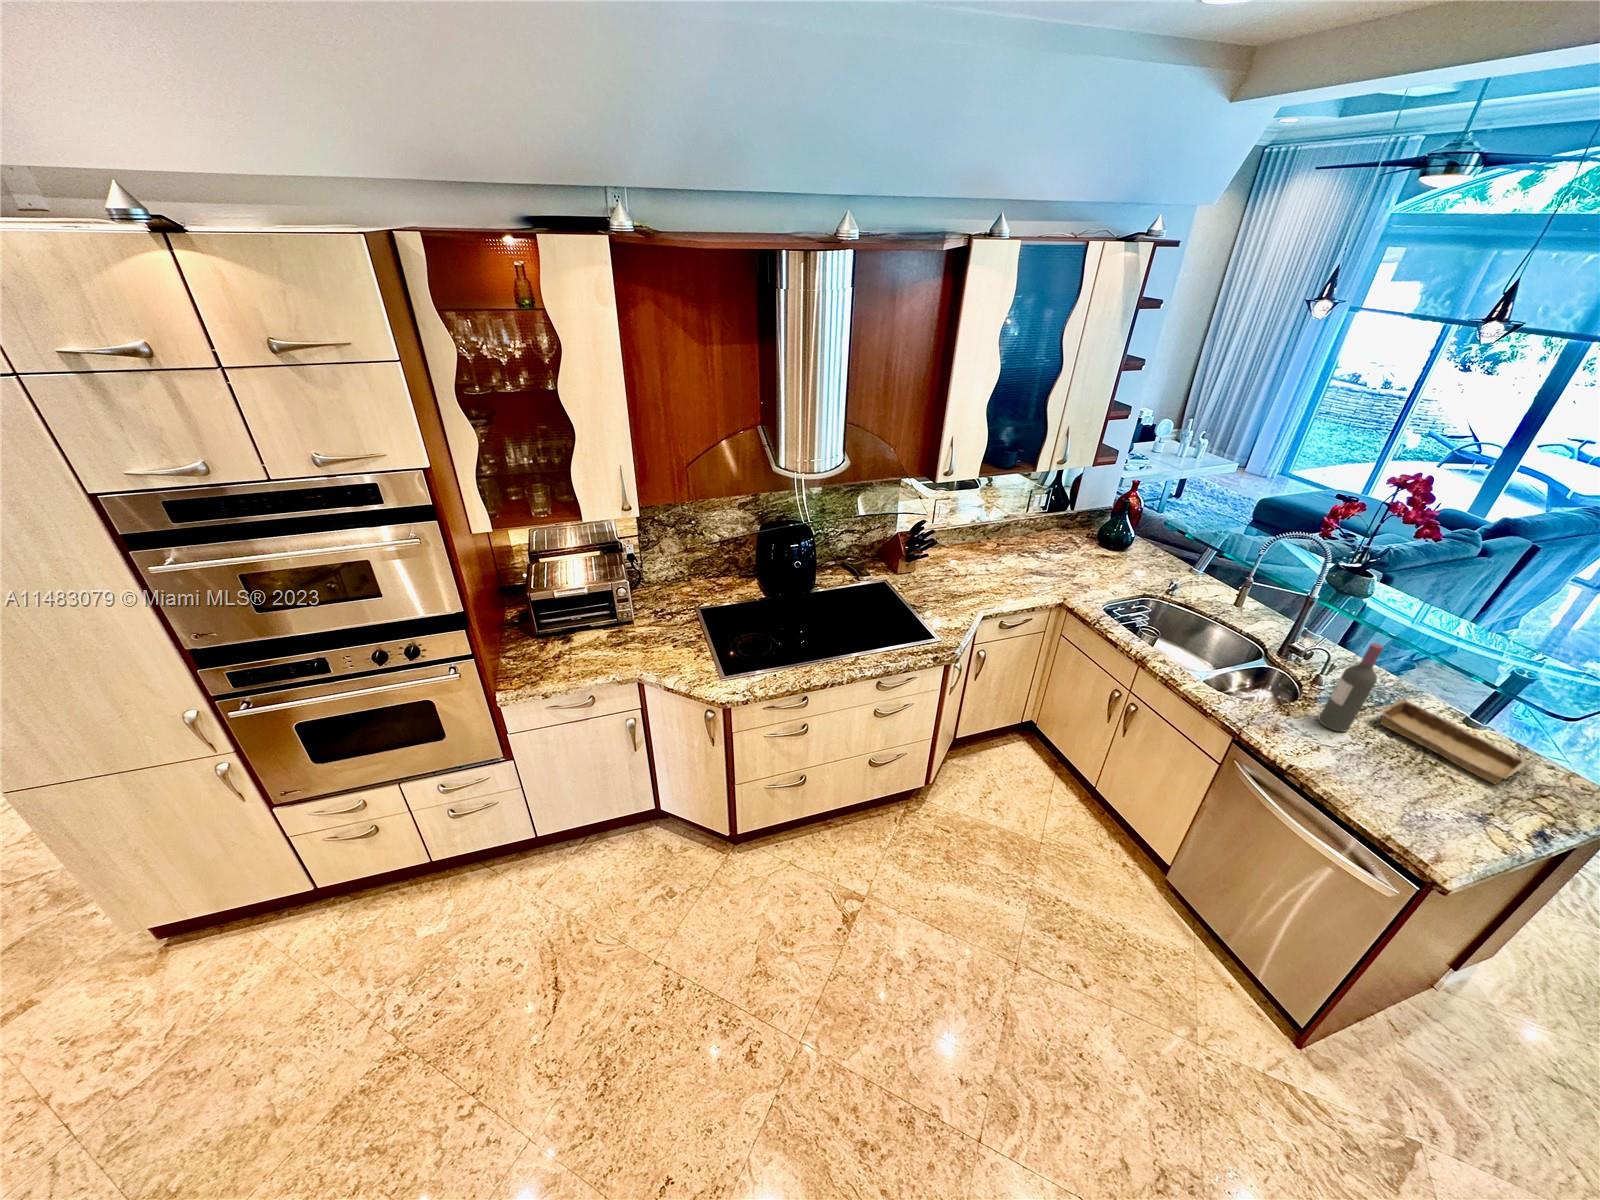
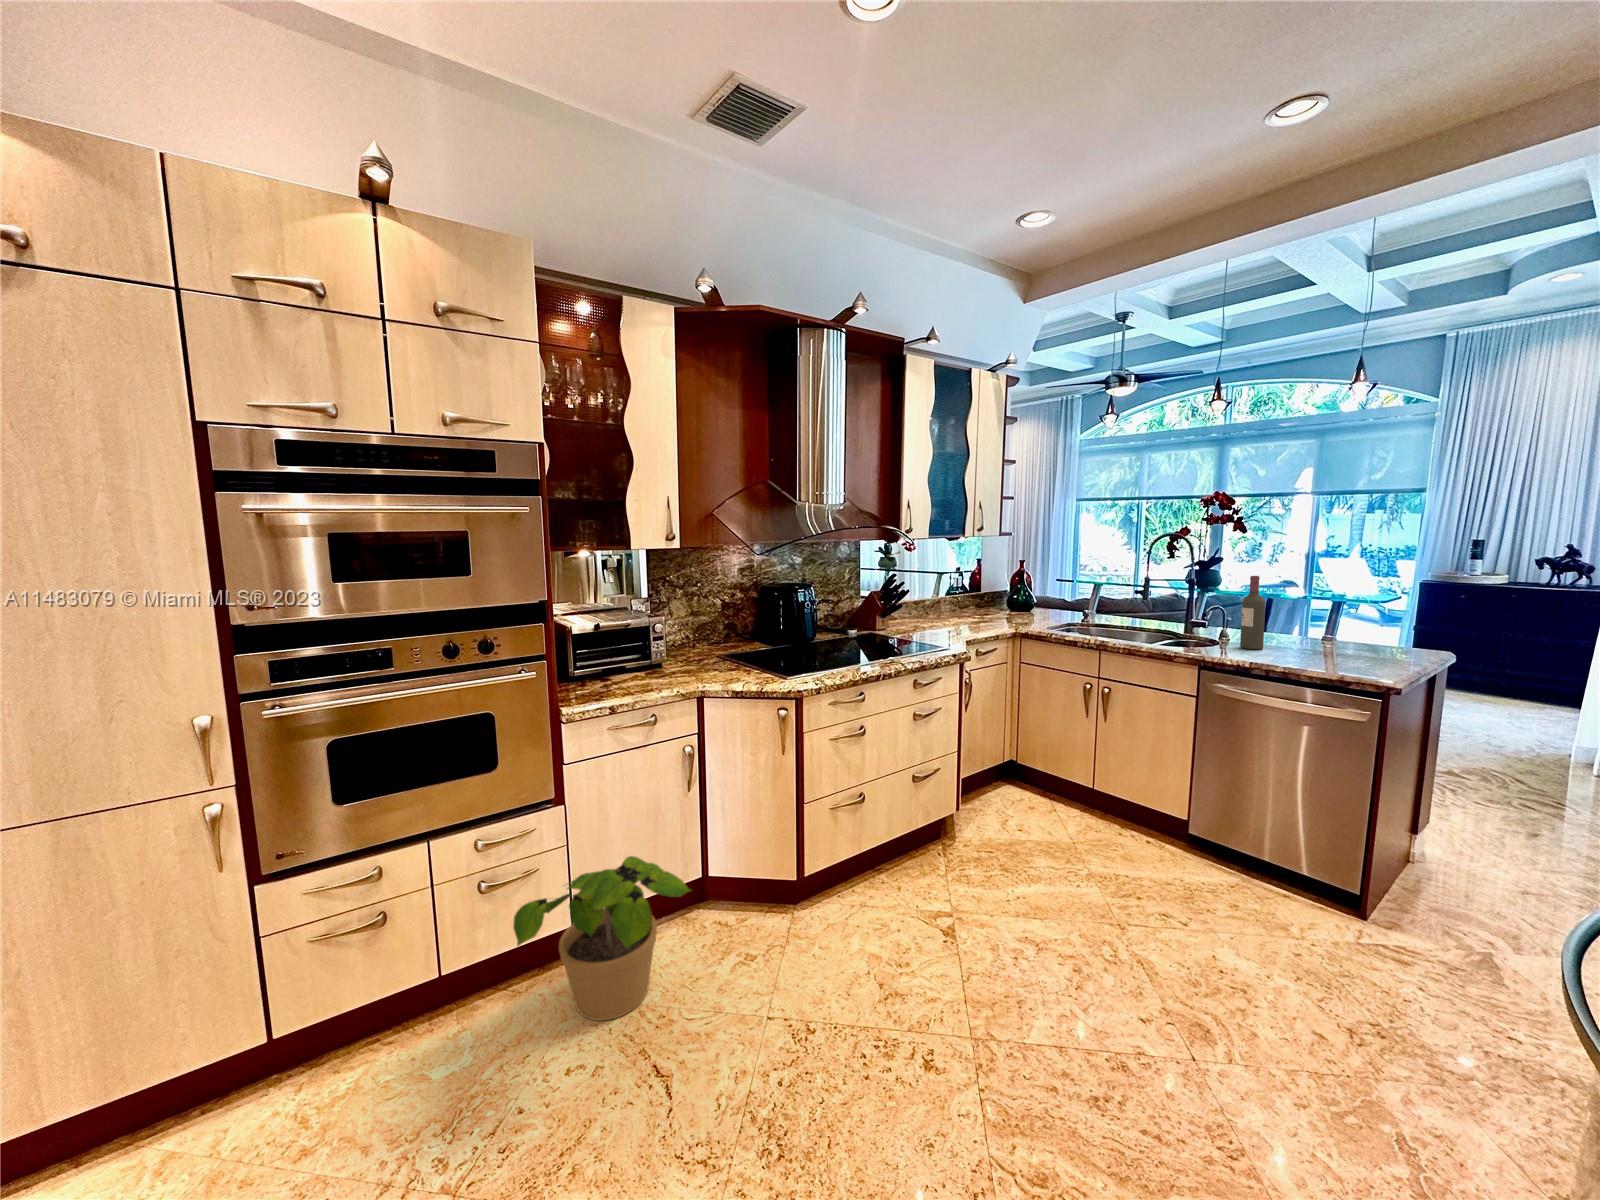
tray: present [1380,699,1530,784] -> none [1272,630,1374,652]
potted plant: none [456,816,594,940] -> present [513,856,691,1021]

